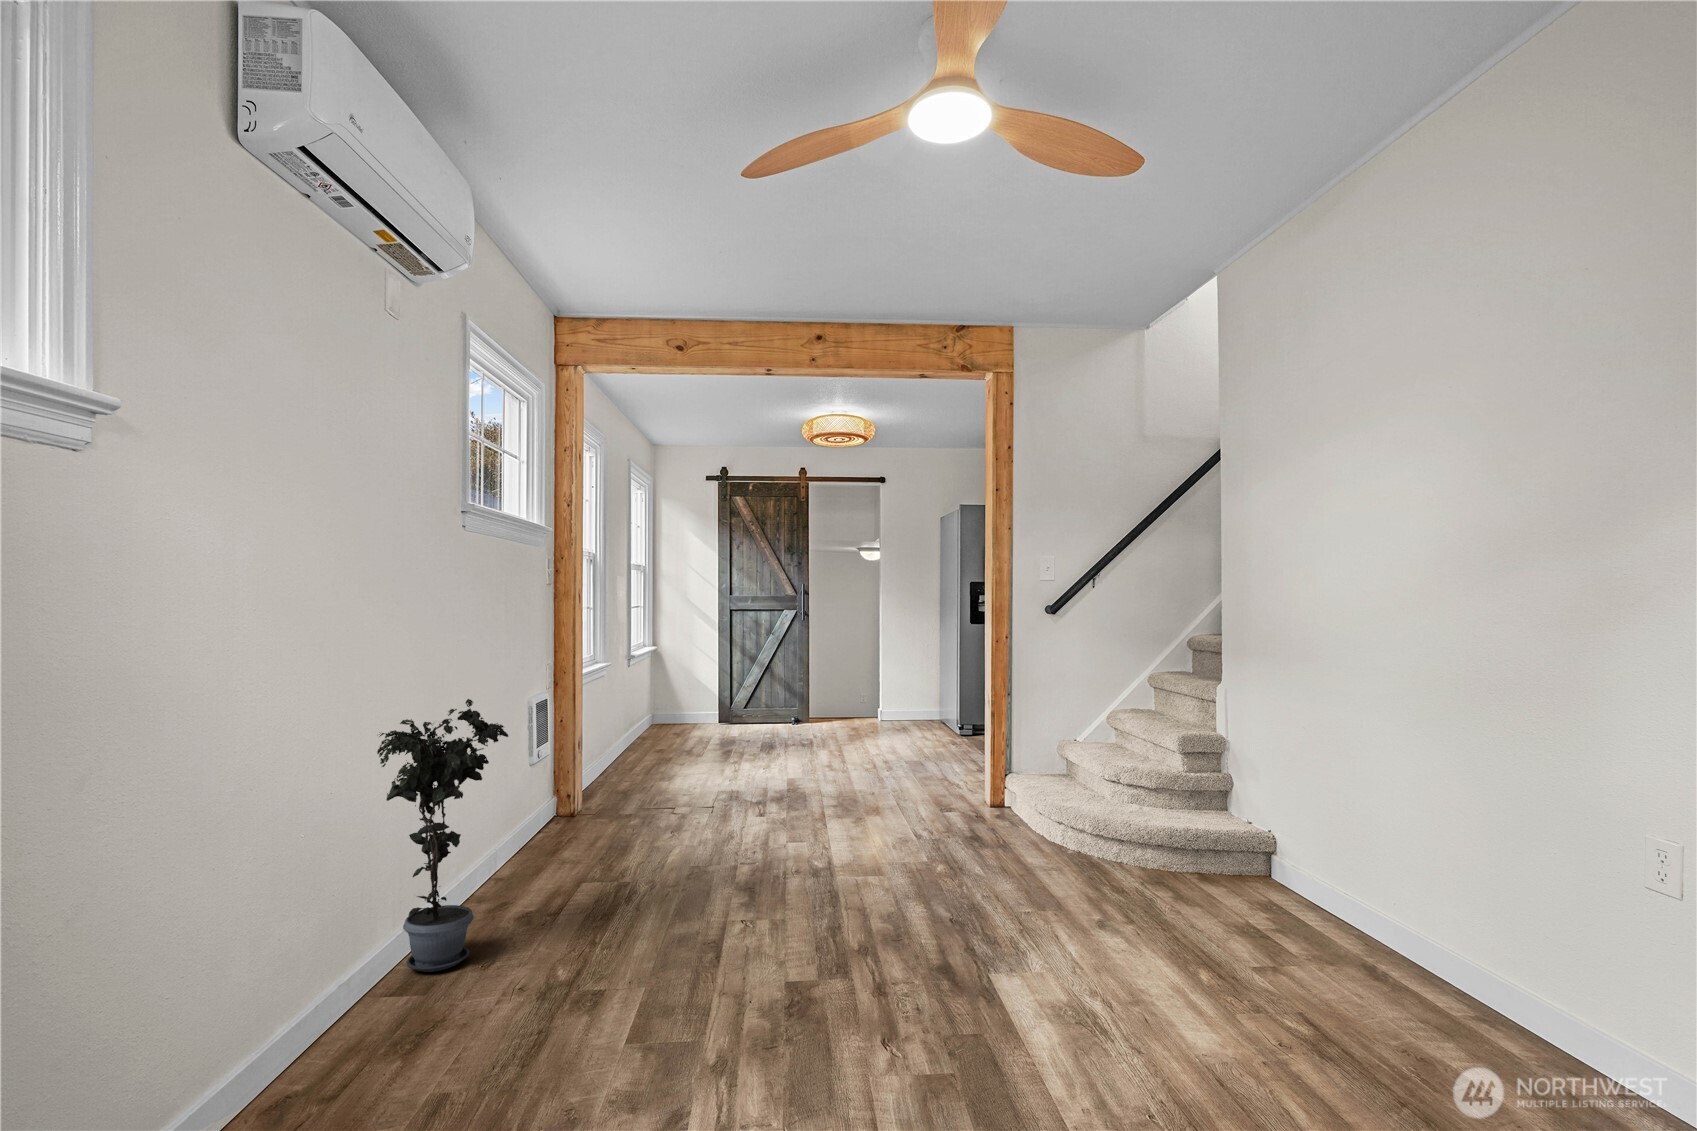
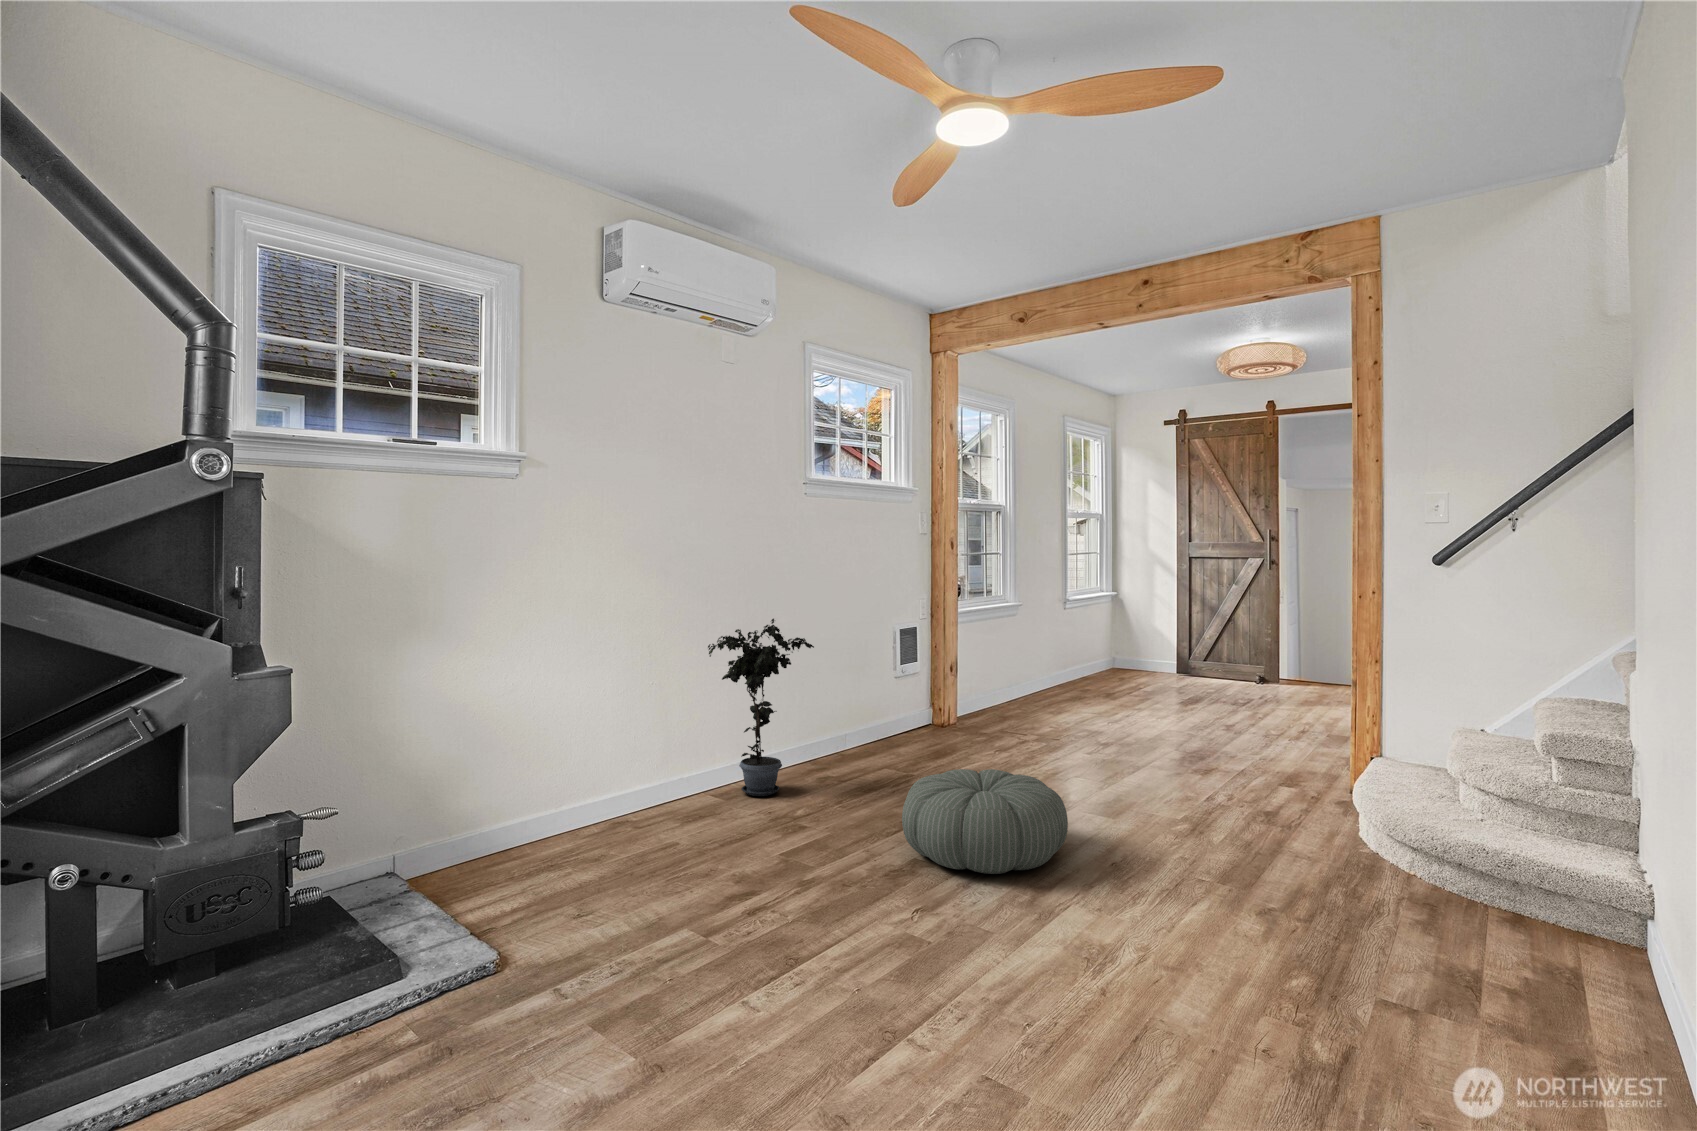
pouf: none [724,857,920,992] -> present [902,769,1068,874]

